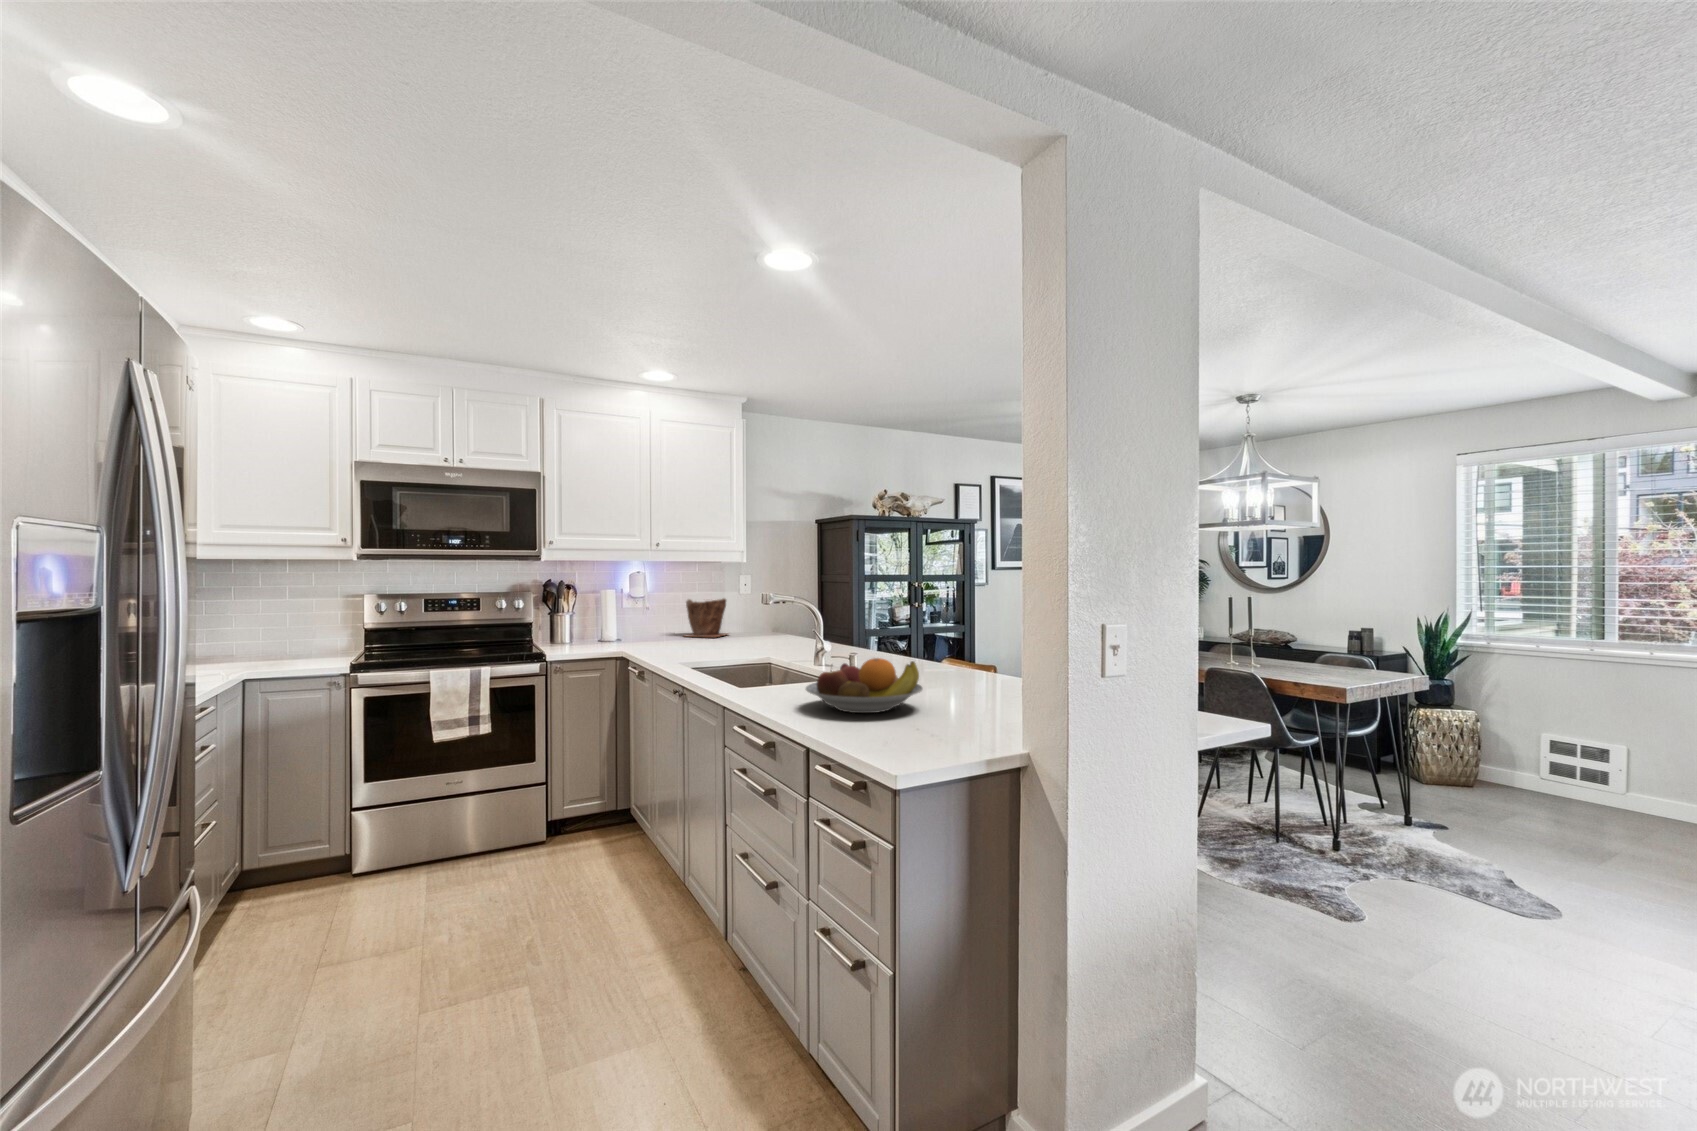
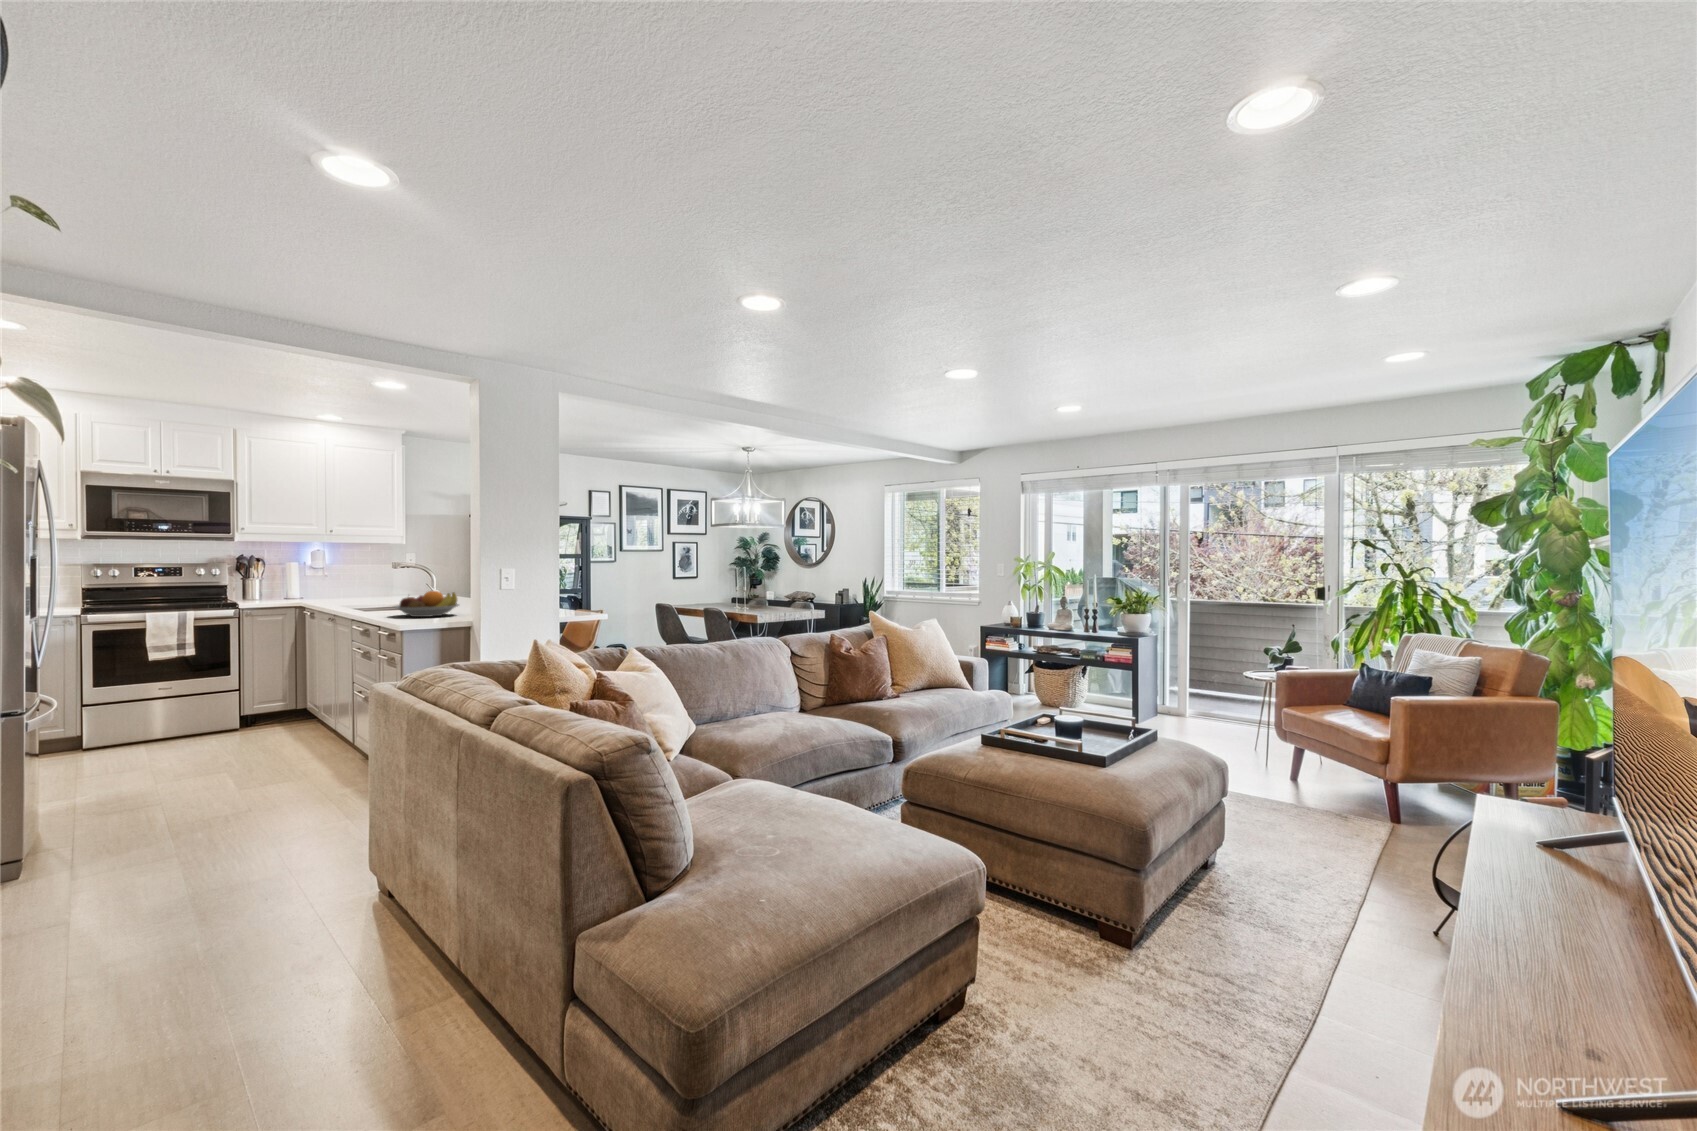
plant pot: present [685,598,728,637] -> none [355,569,395,597]

